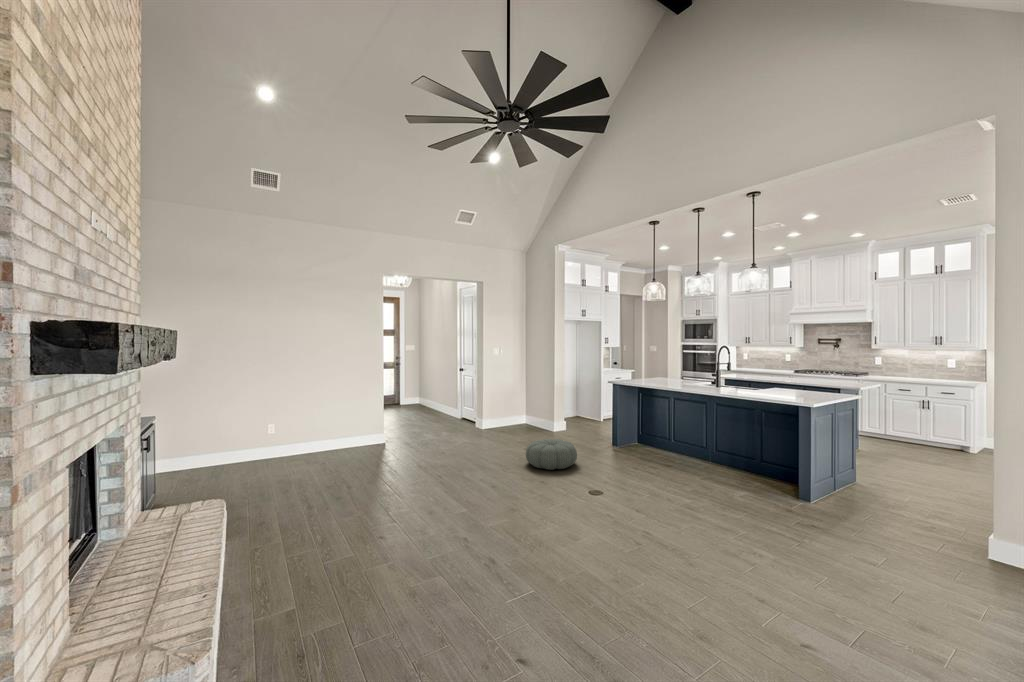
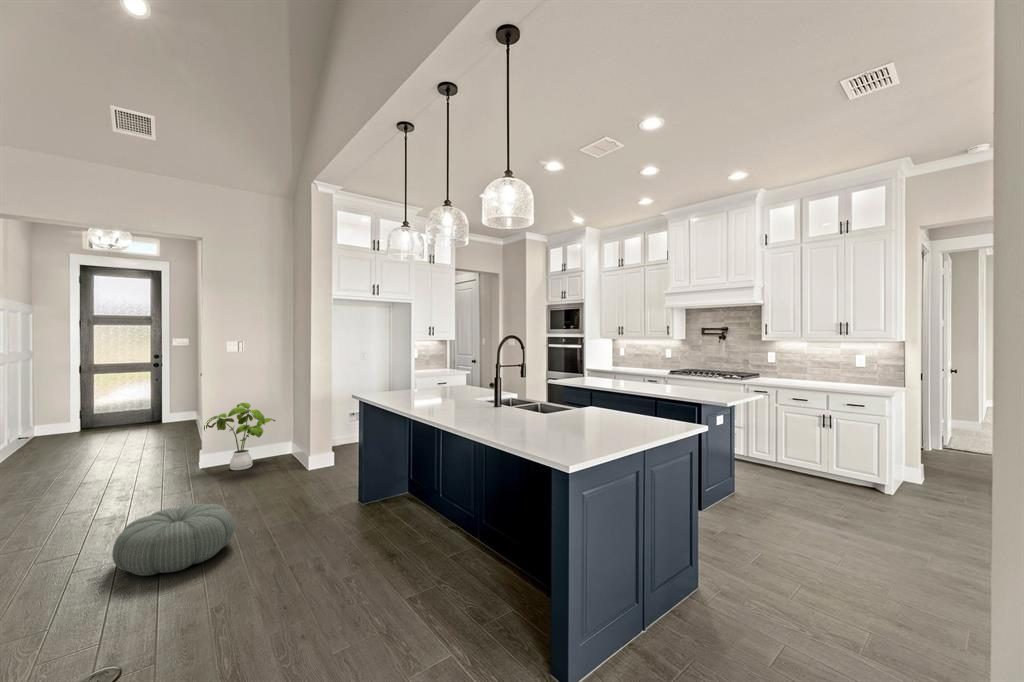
house plant: none [489,388,530,431] -> present [204,403,275,470]

